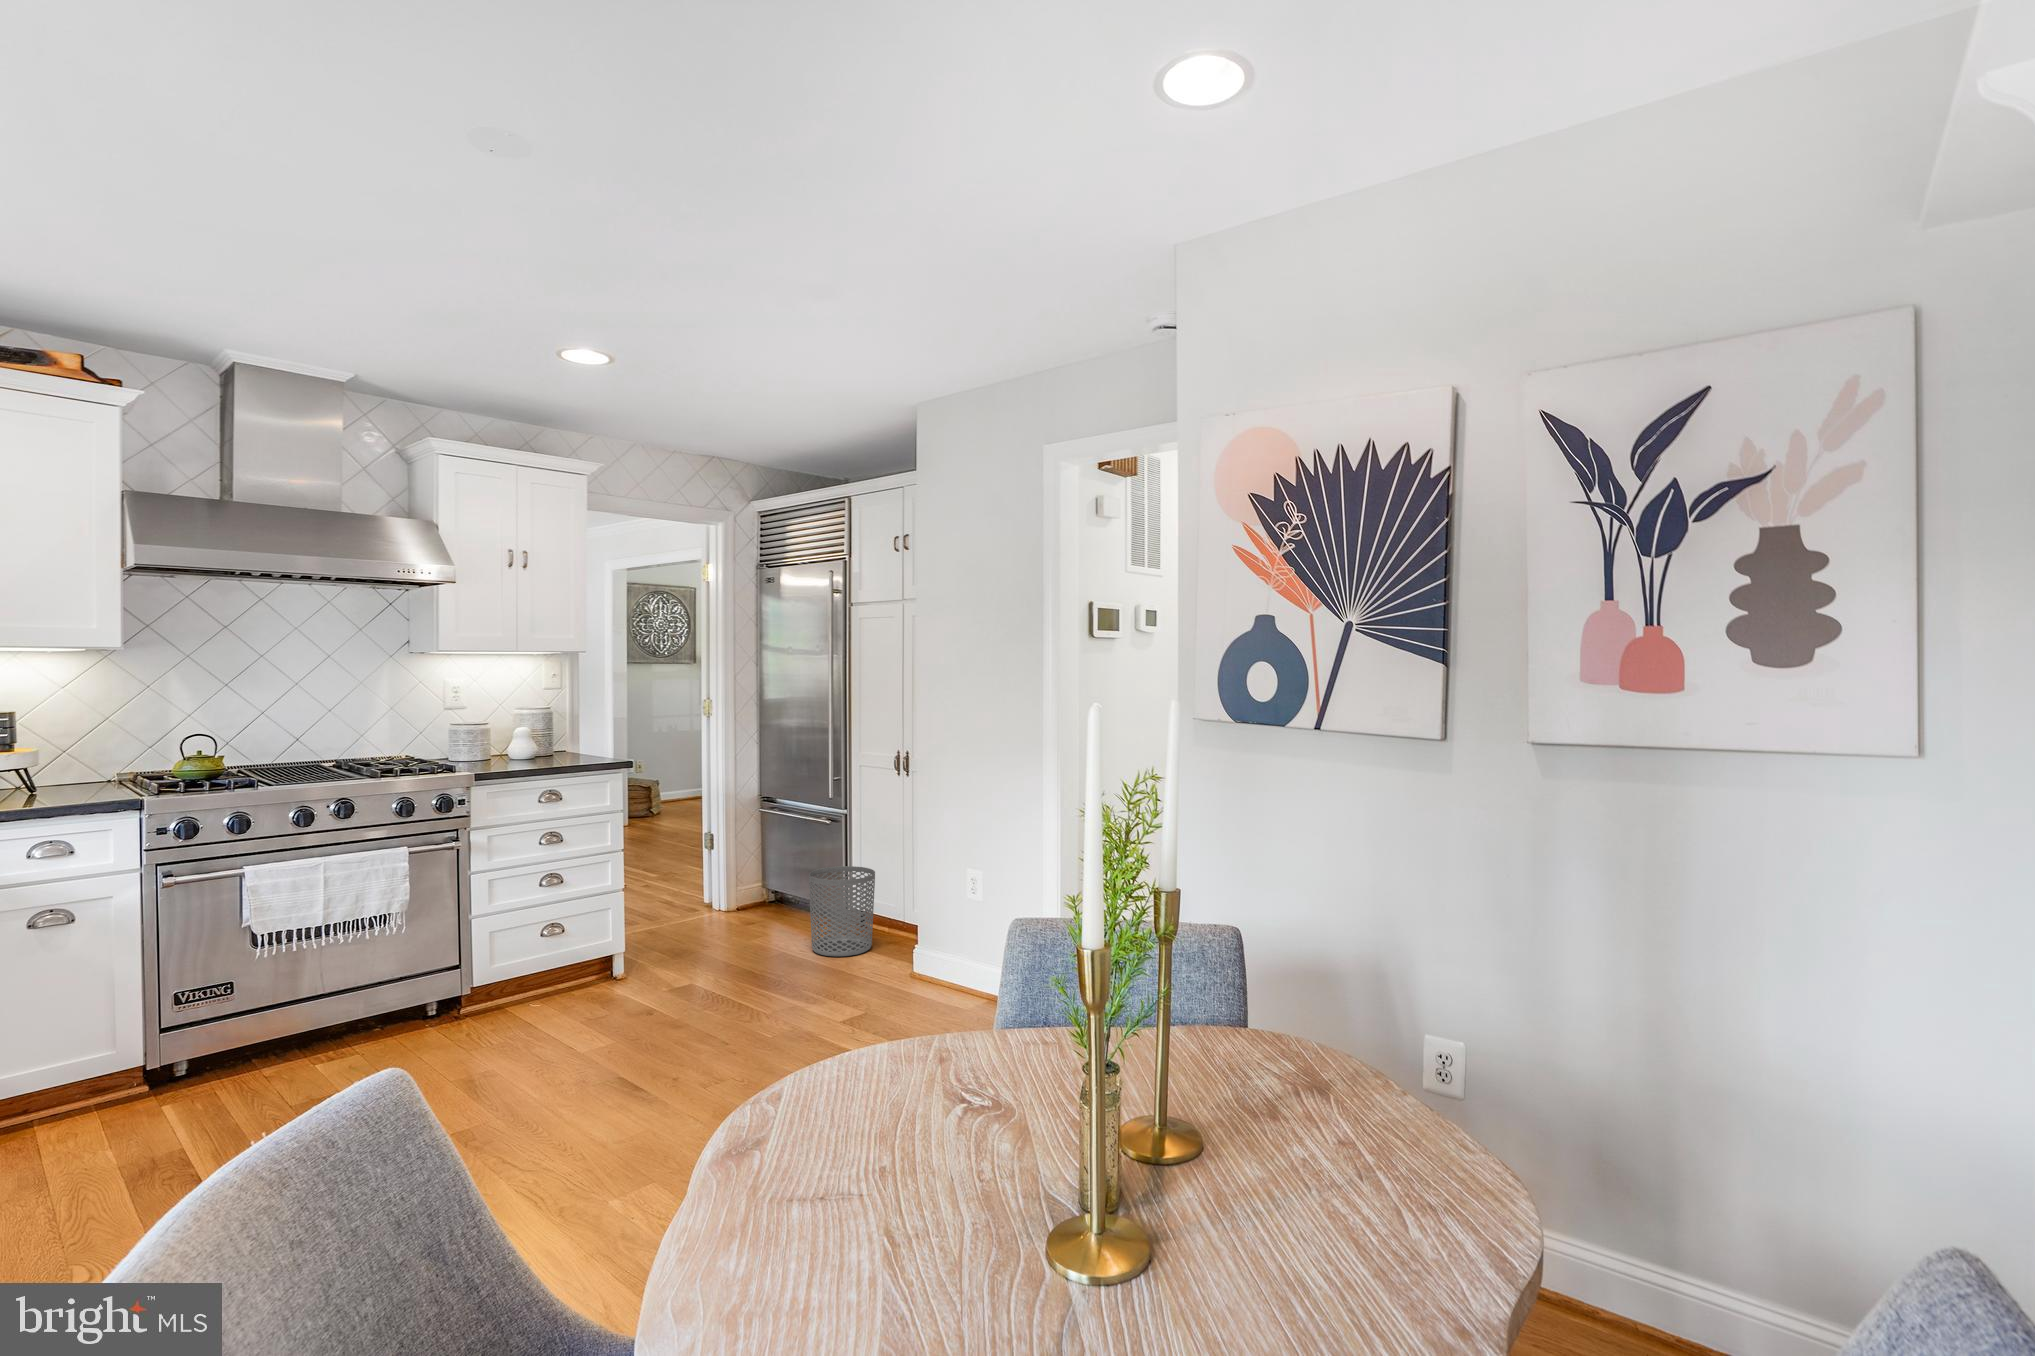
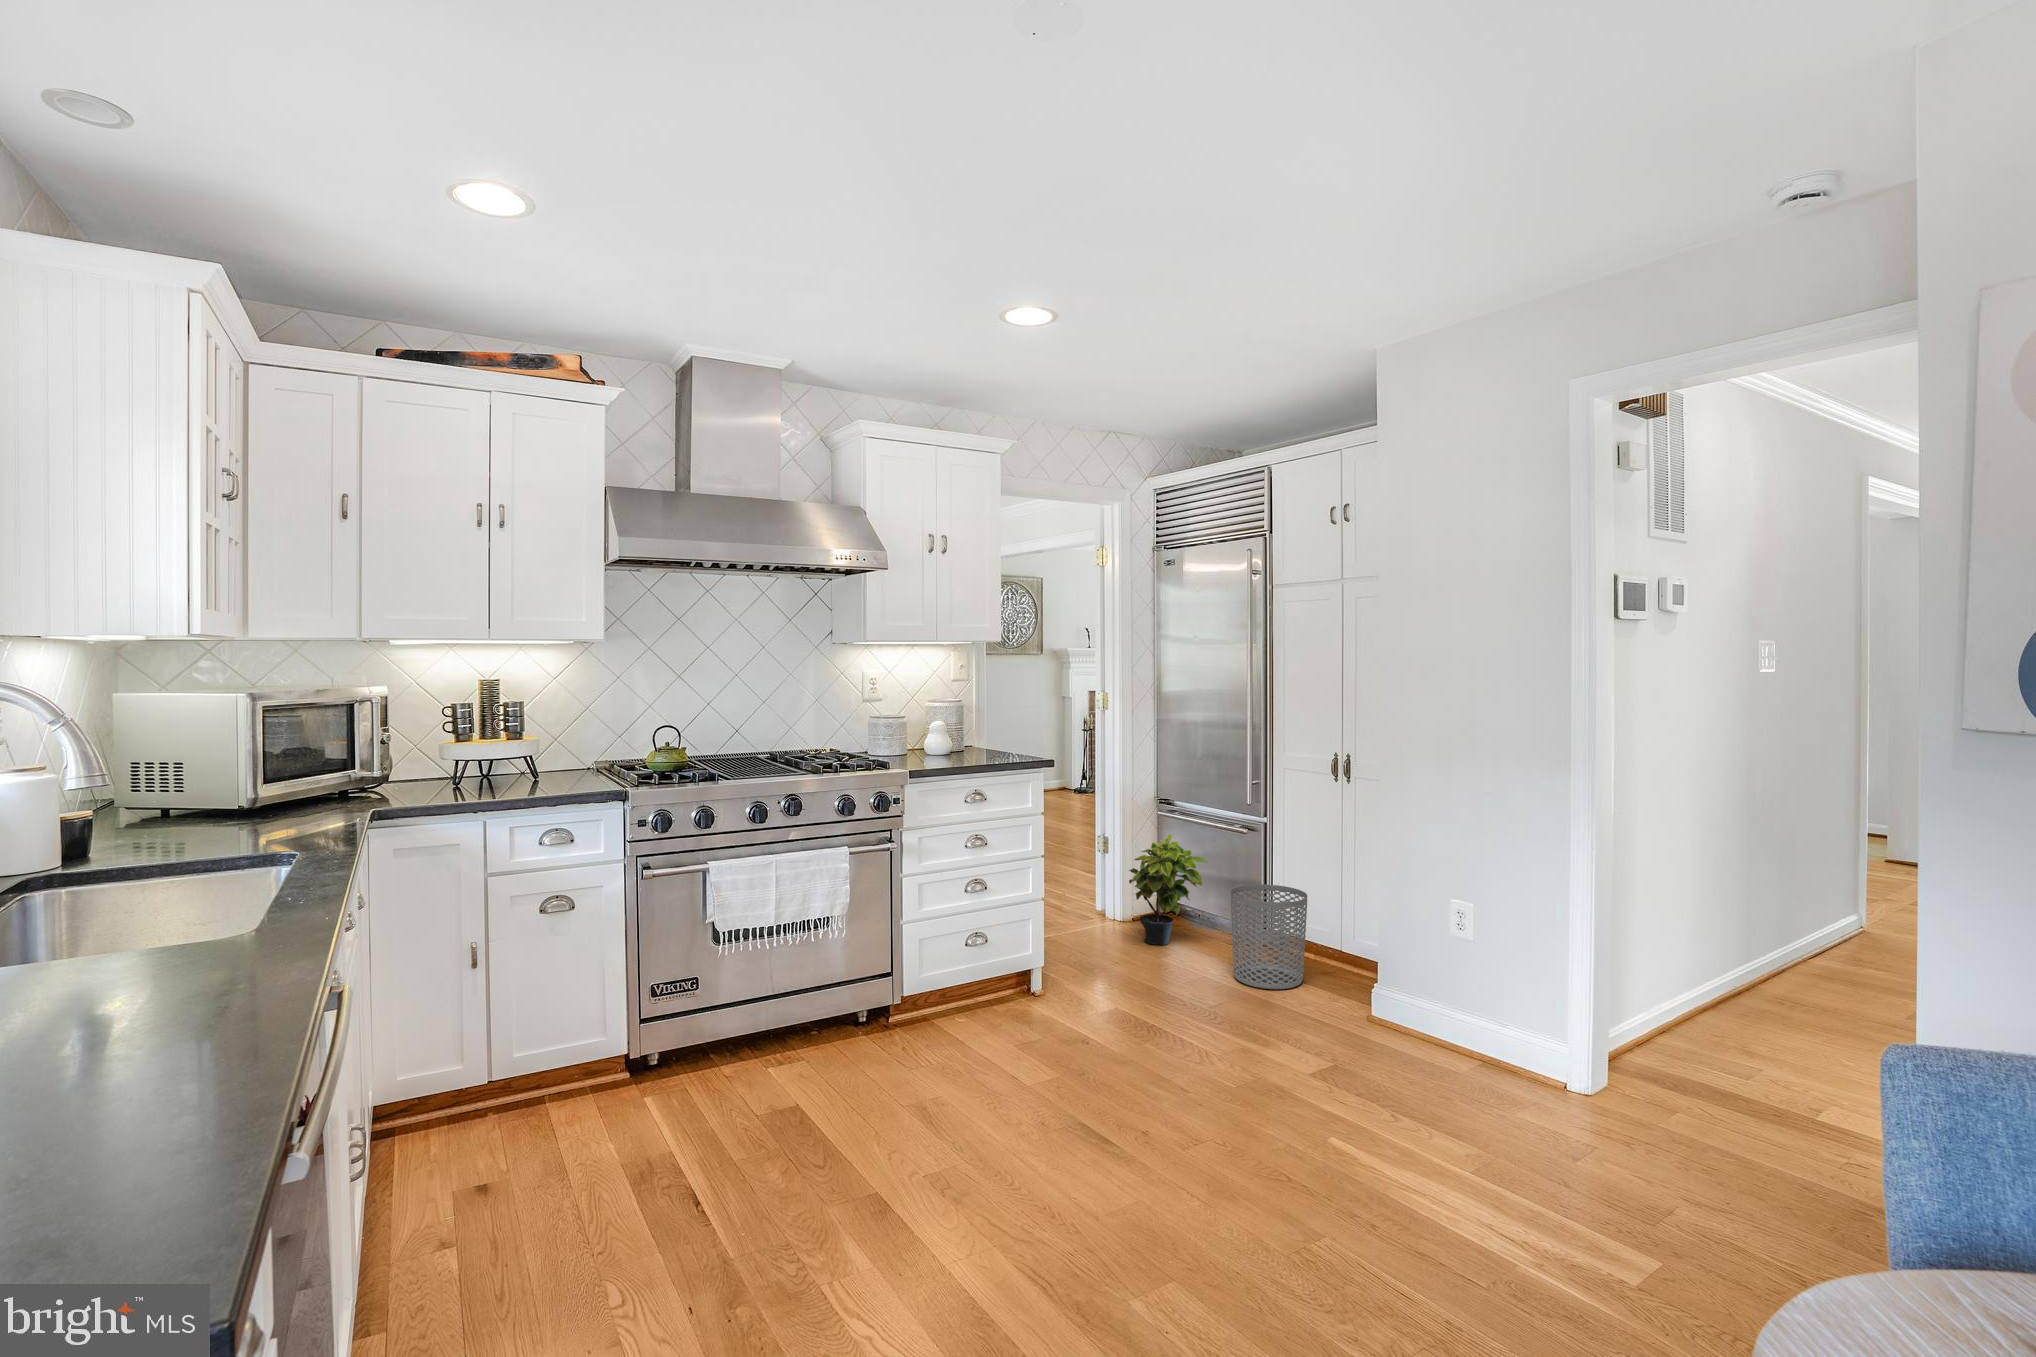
potted plant: none [727,826,800,928] -> present [1129,834,1207,945]

